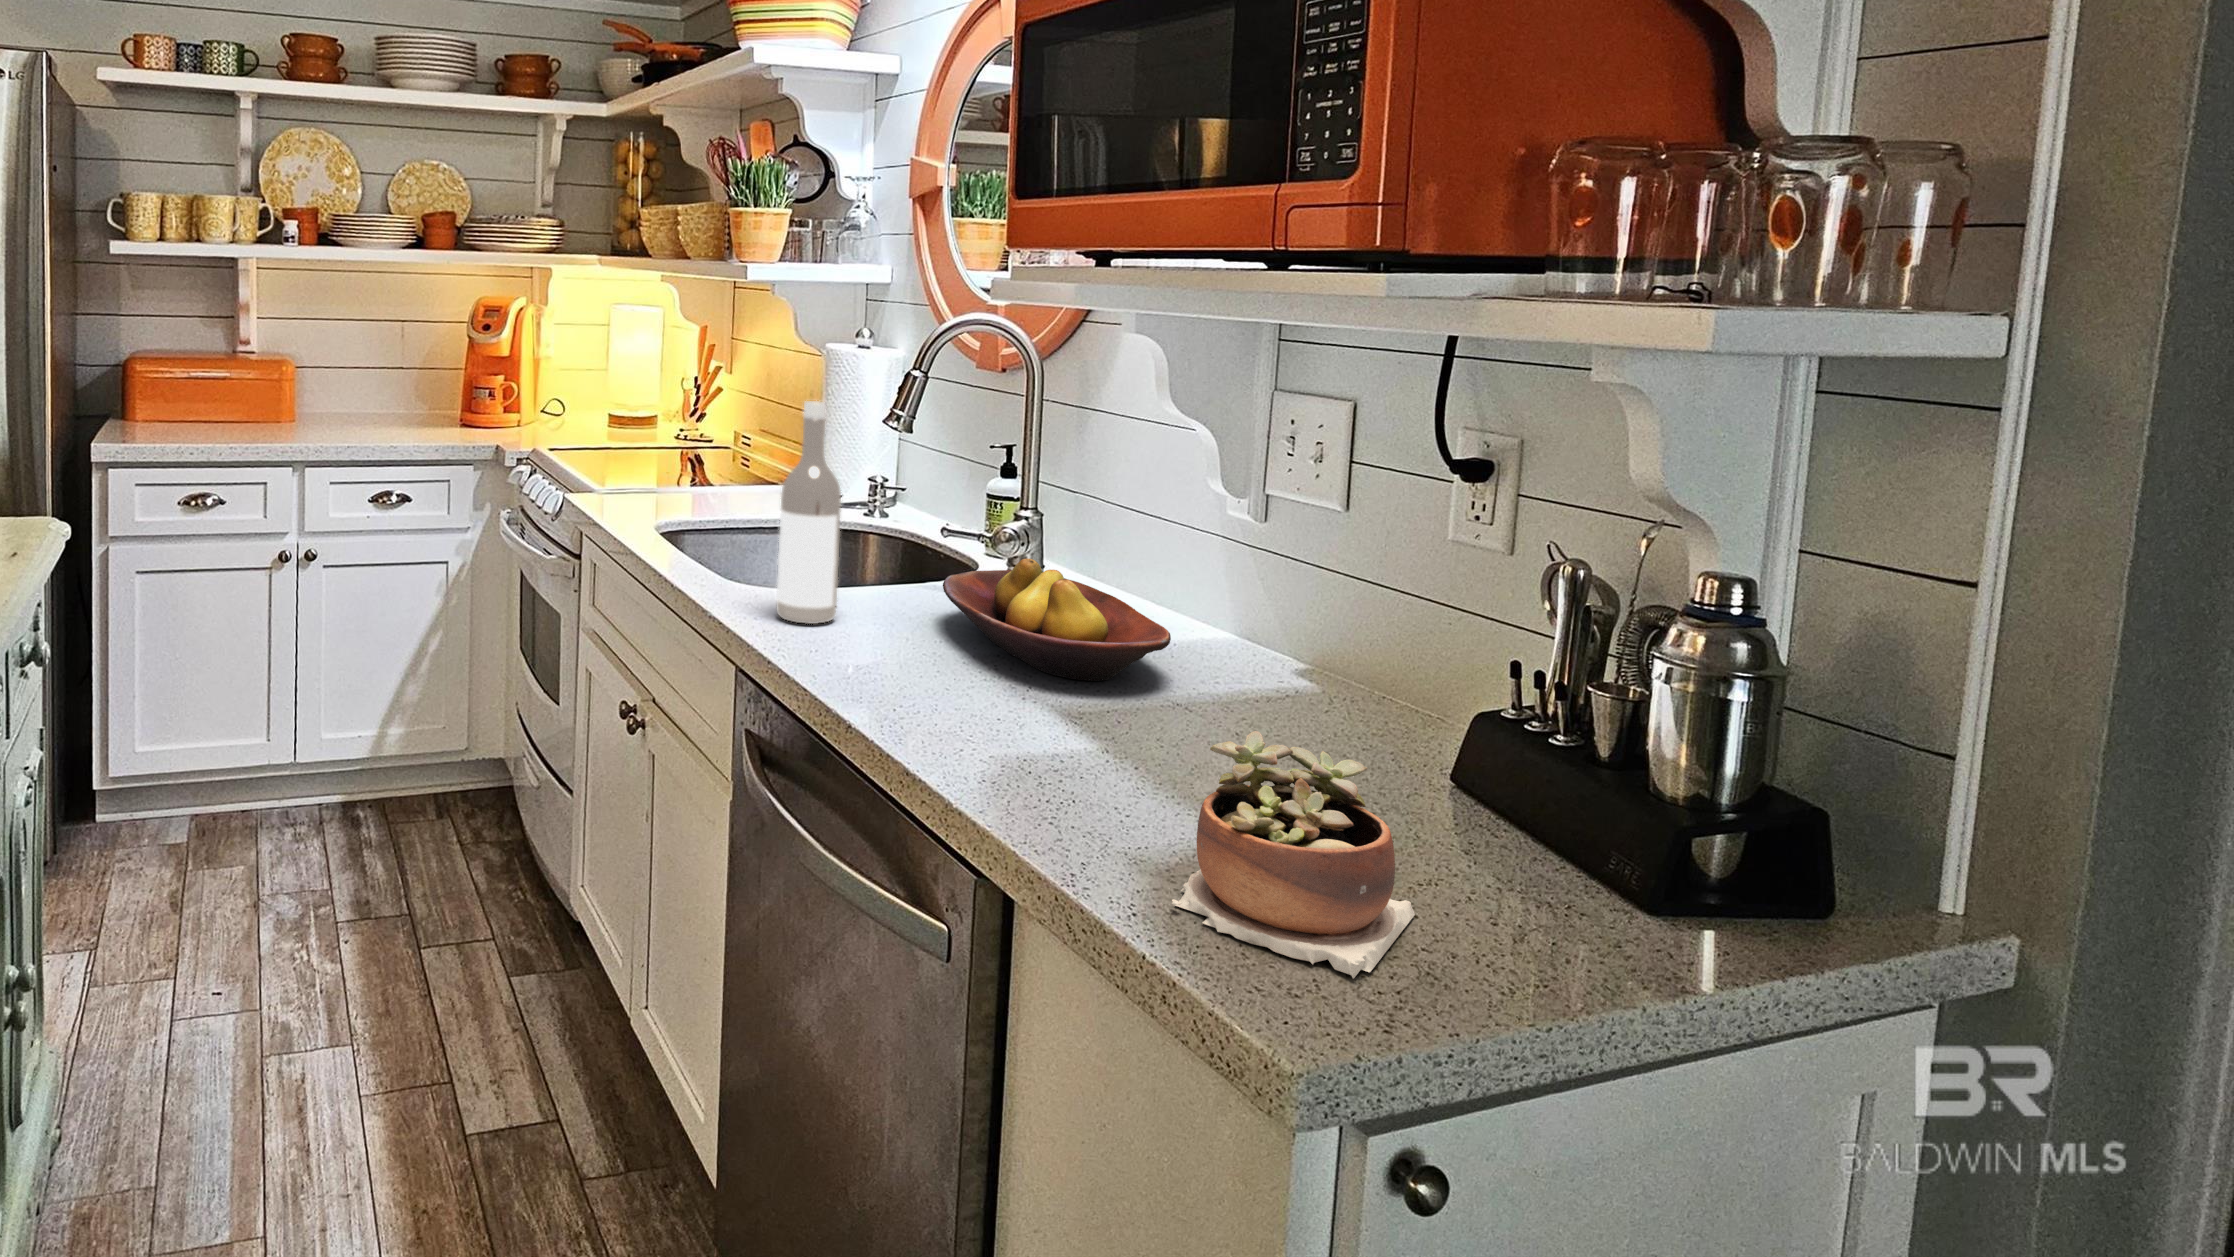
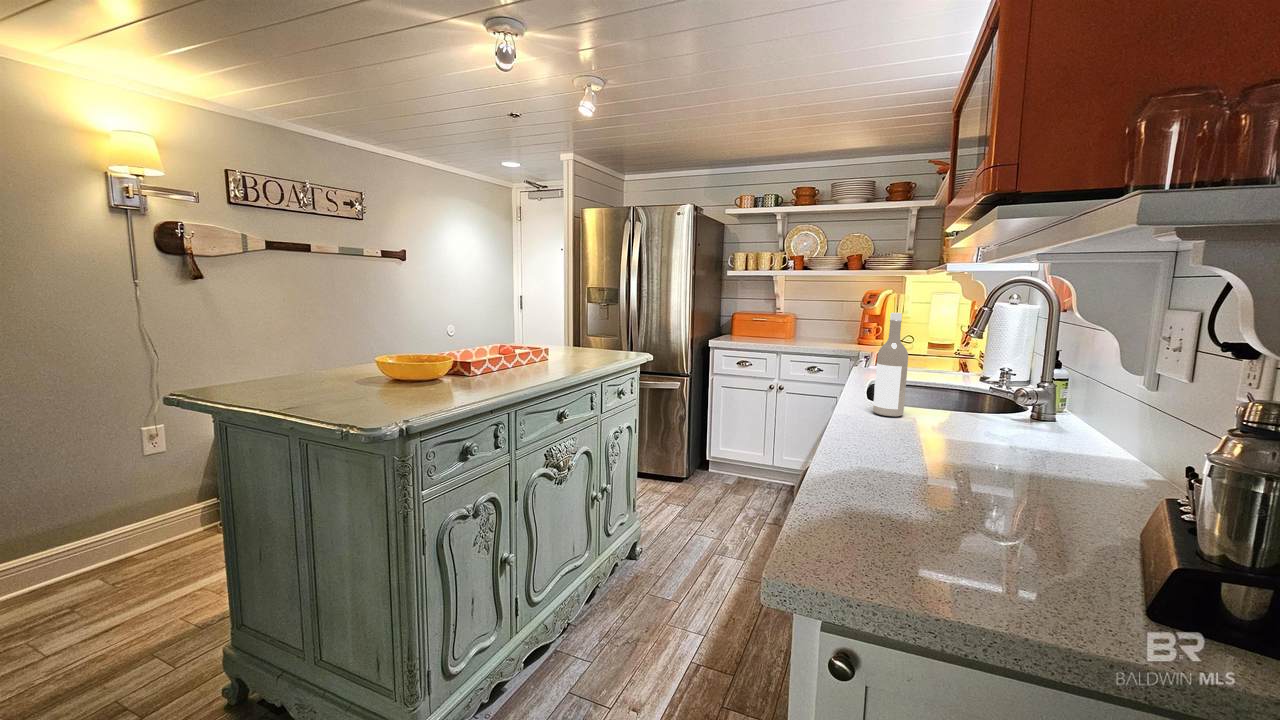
fruit bowl: present [943,559,1171,681] -> none [950,397,1067,459]
succulent plant: present [1172,731,1415,979] -> none [852,452,1000,575]

